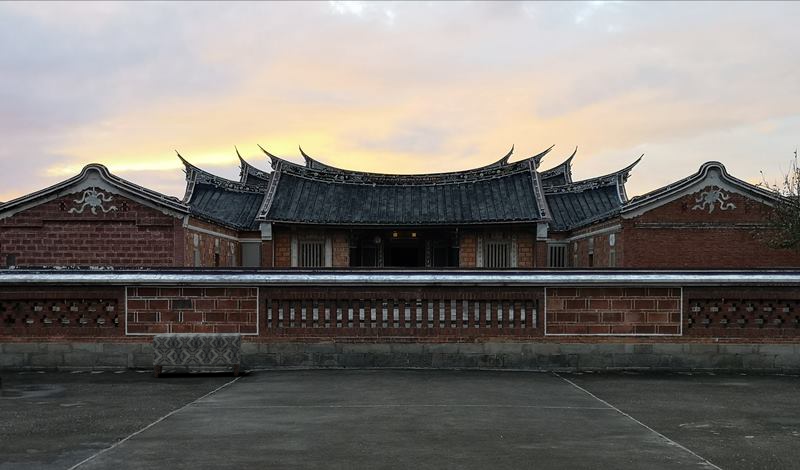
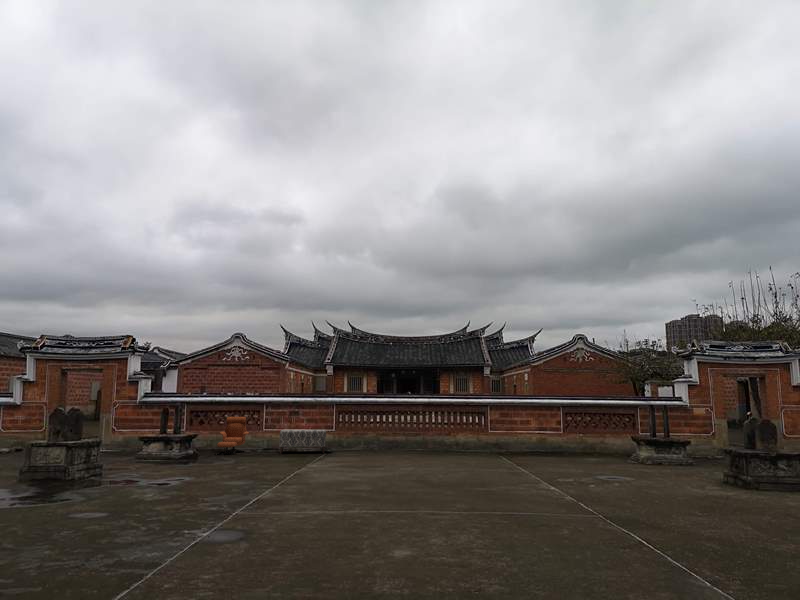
lounge chair: none [34,311,97,382] -> present [217,417,249,455]

